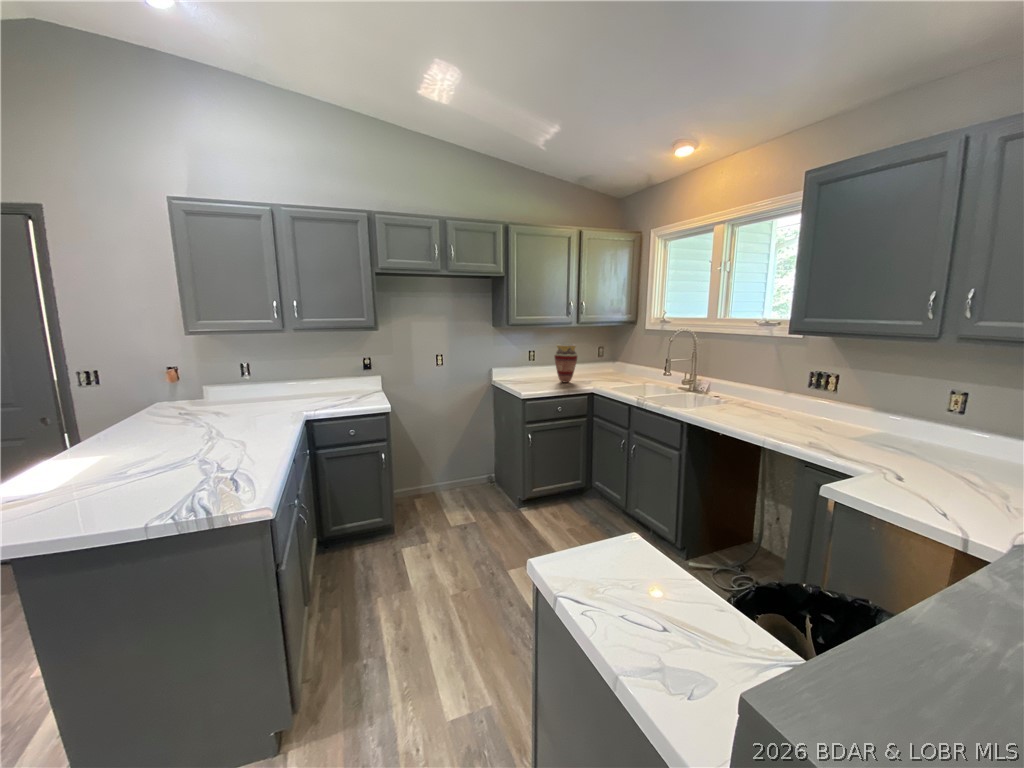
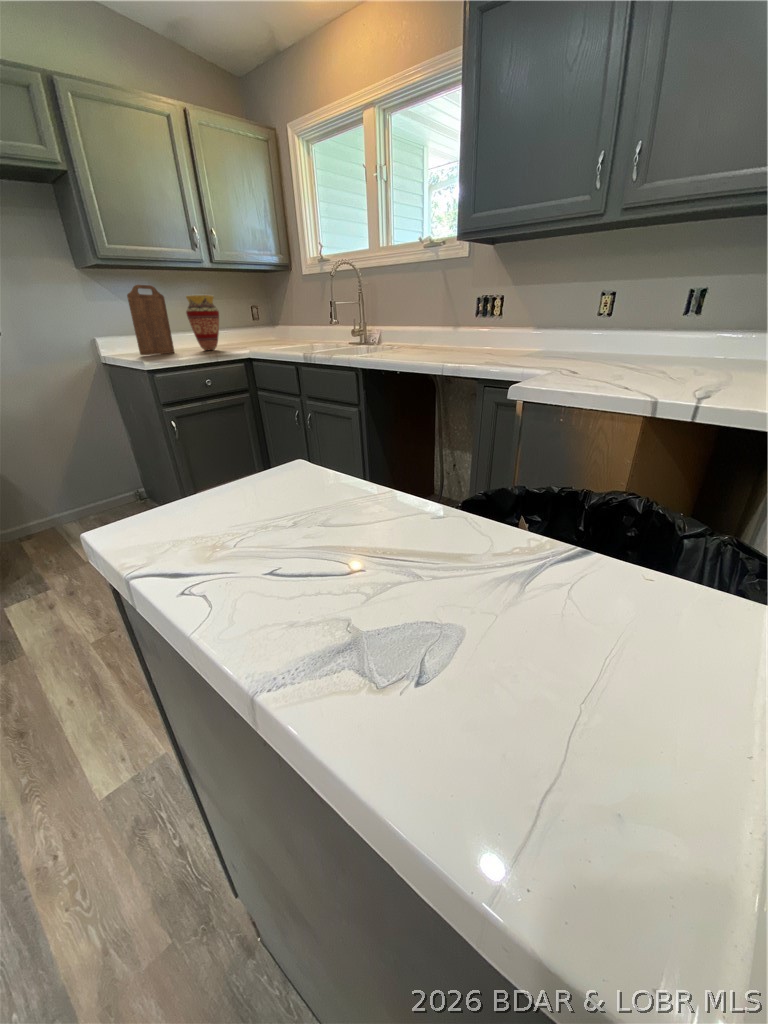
cutting board: none [518,338,542,384] -> present [127,285,174,355]

